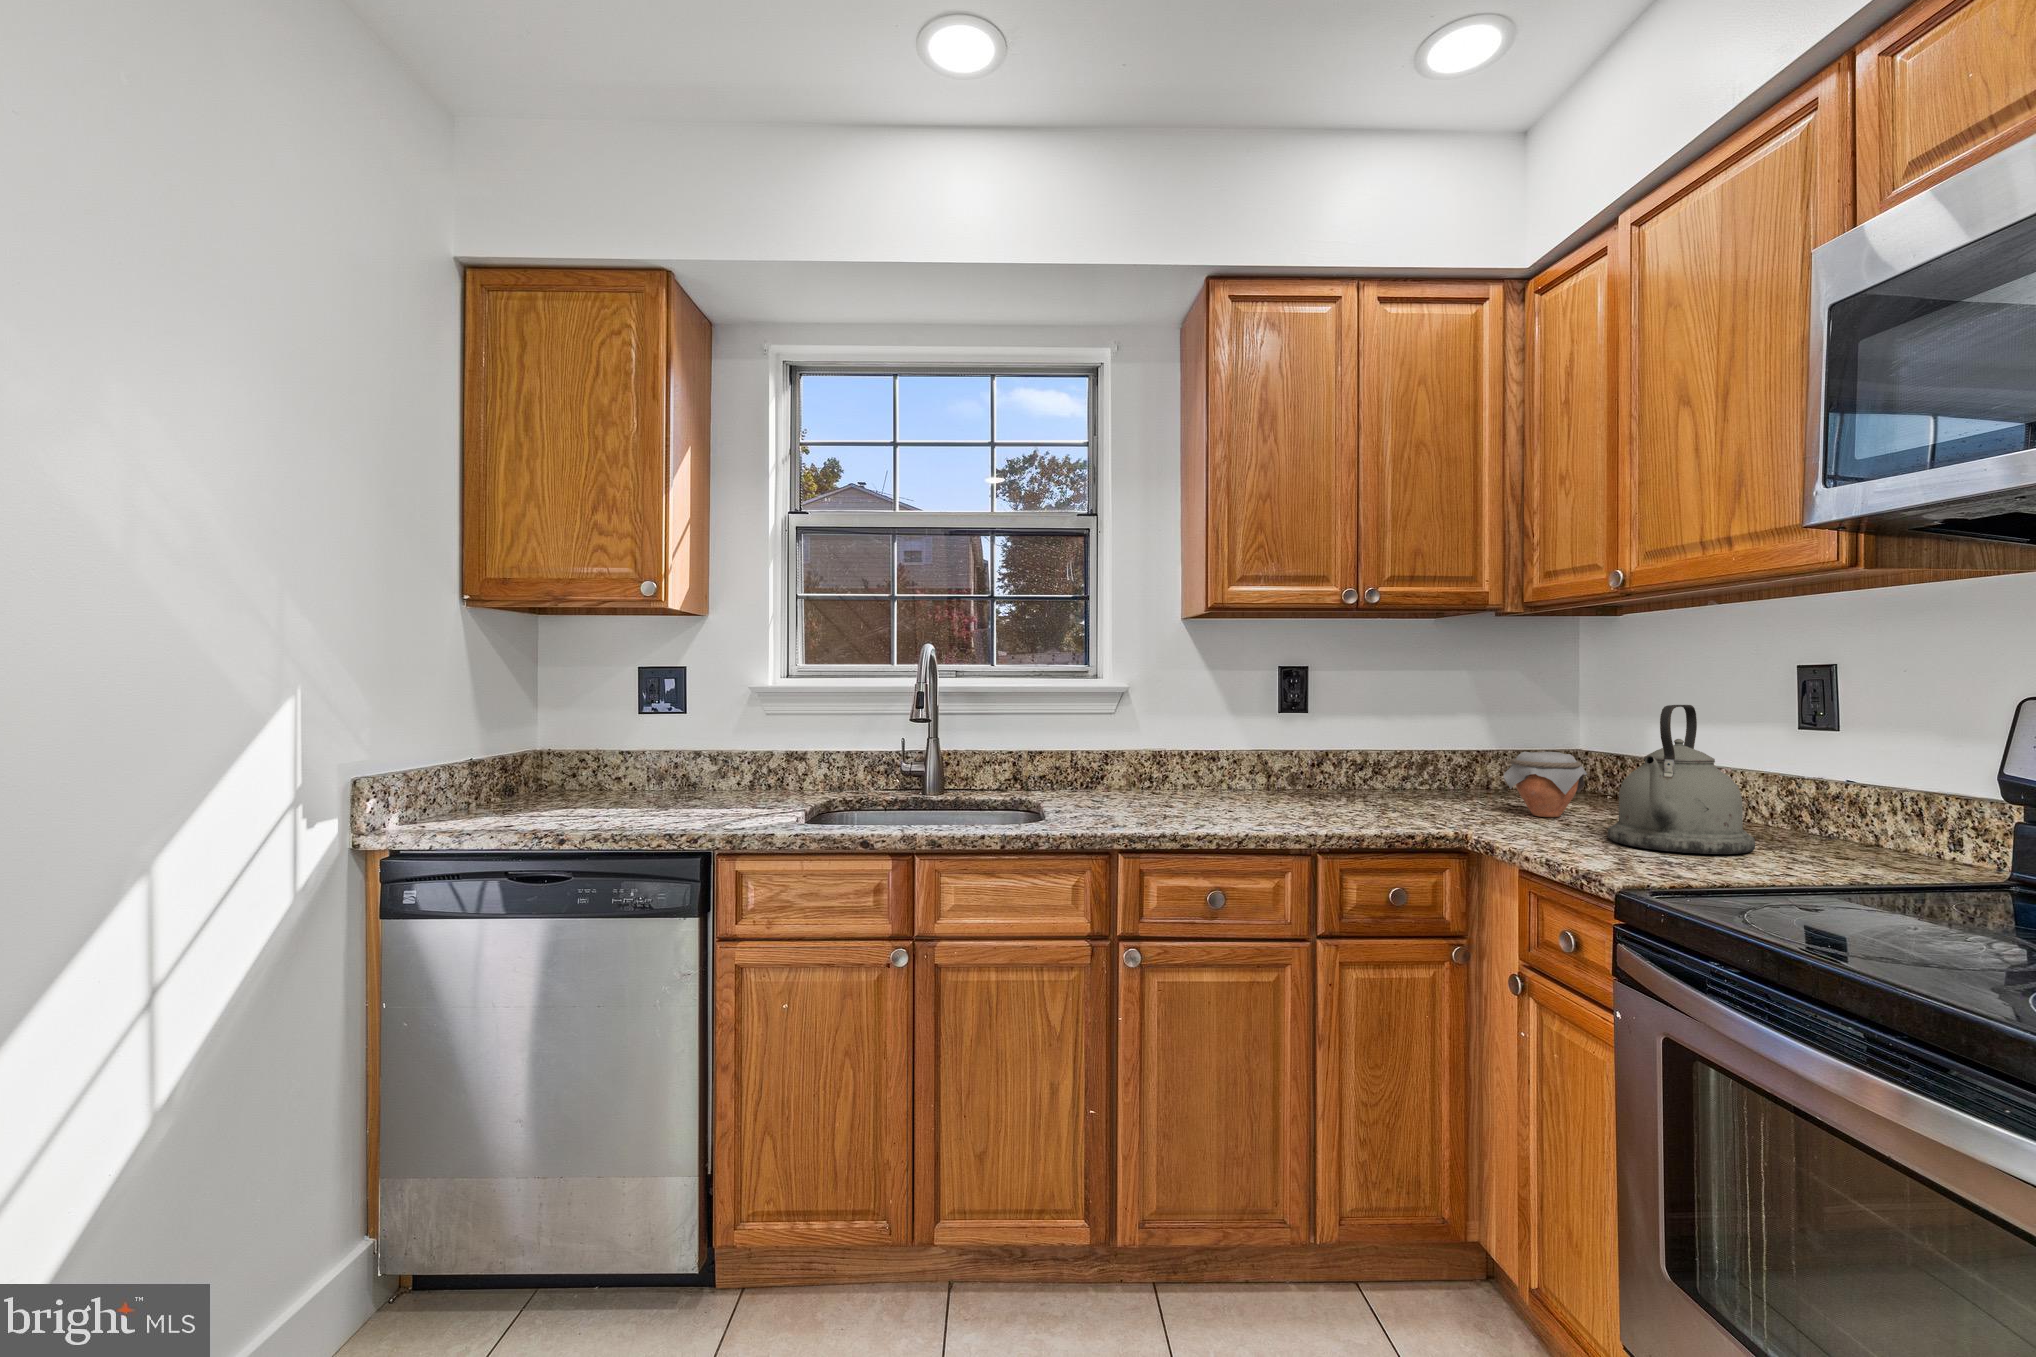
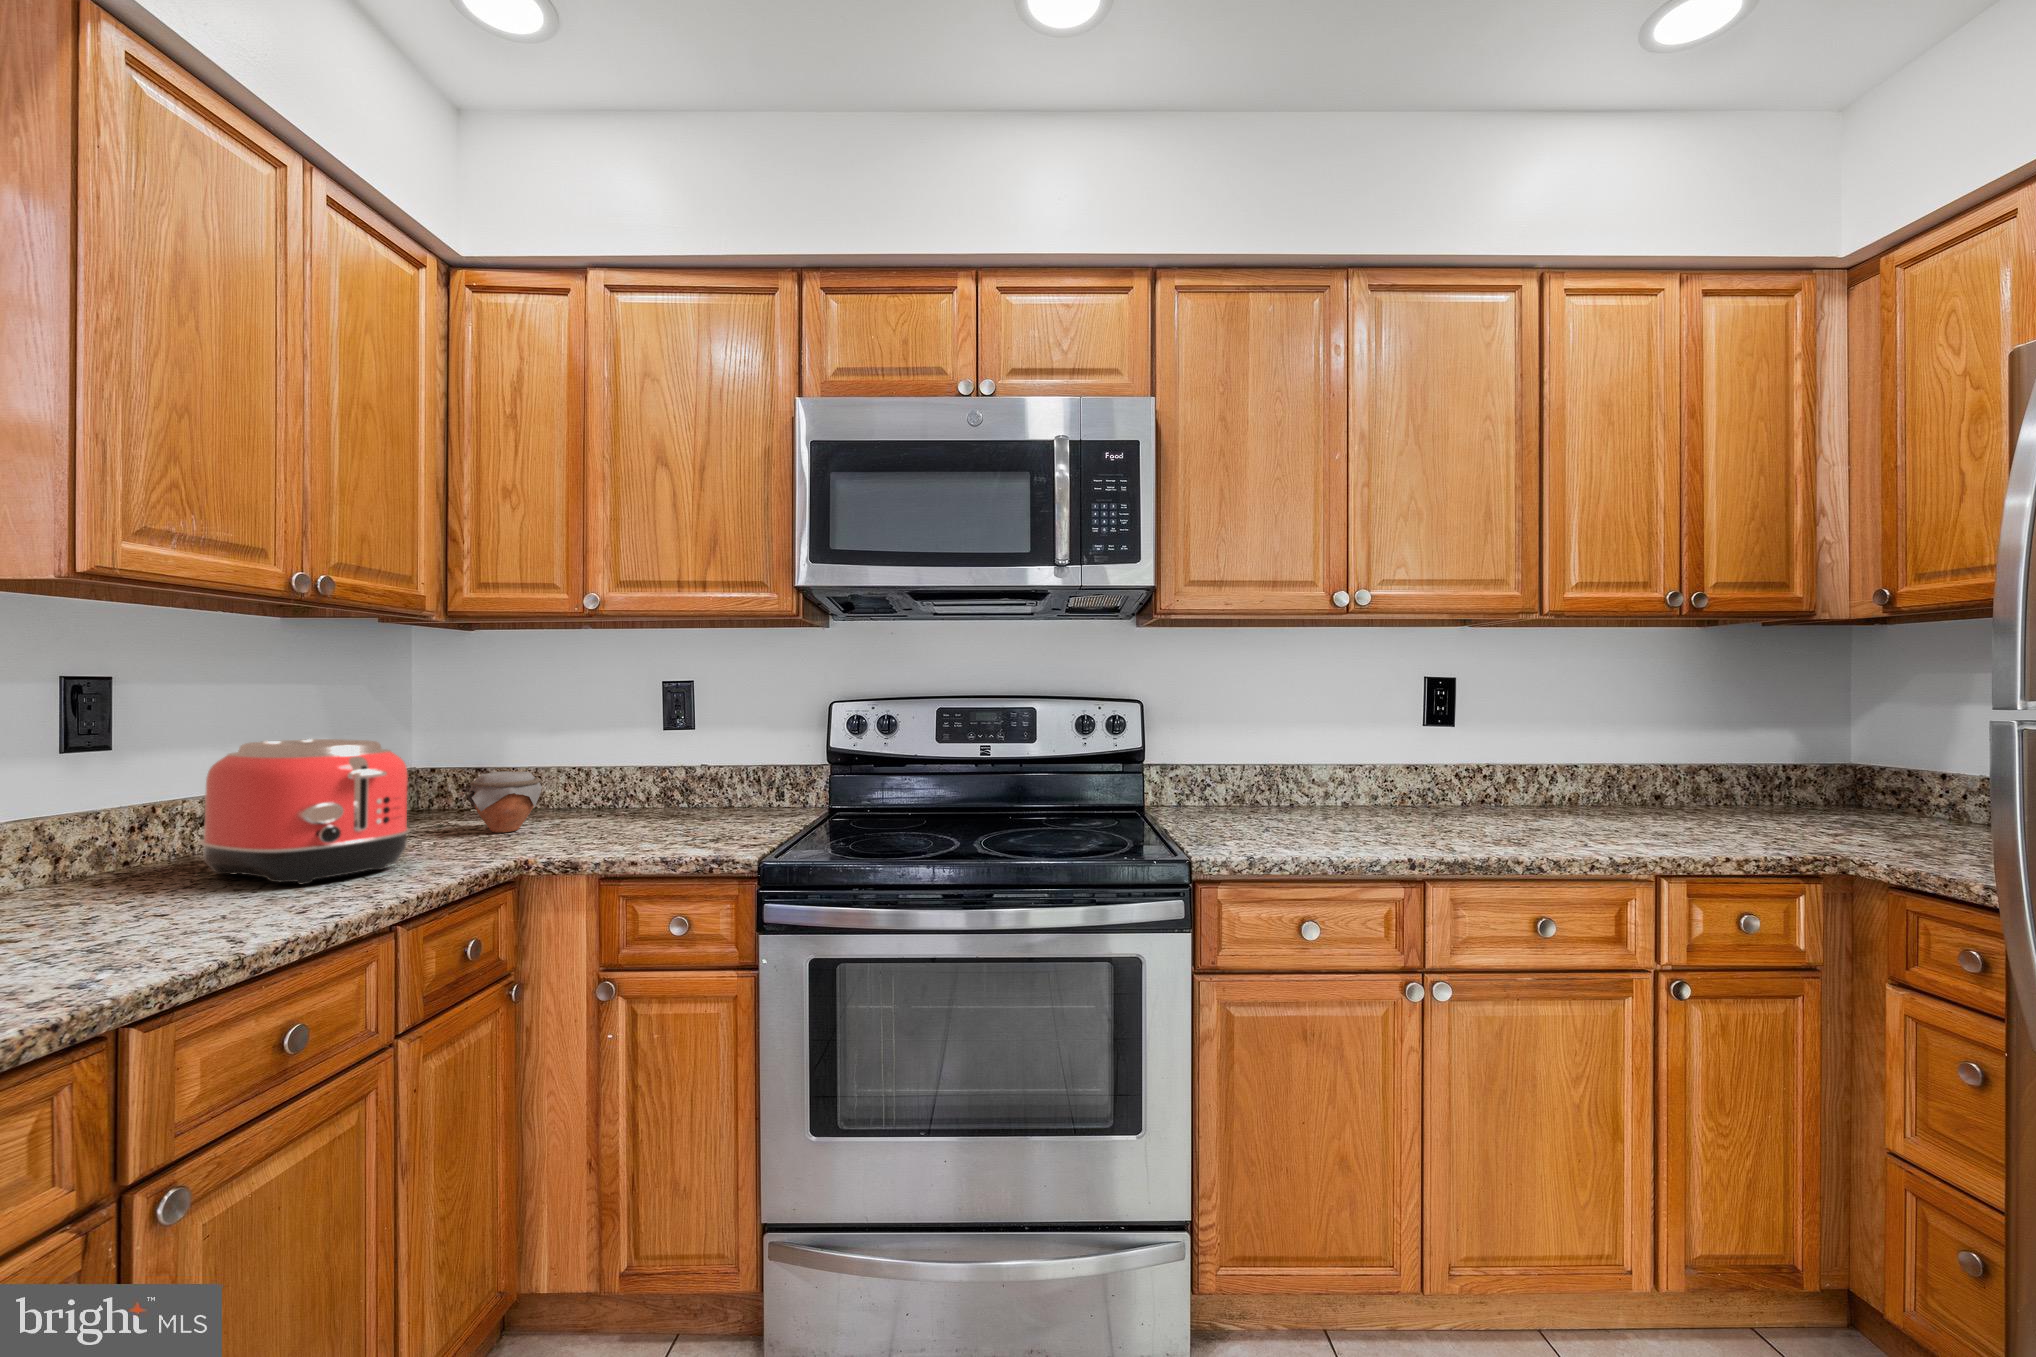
toaster: none [1292,705,1402,817] -> present [200,739,410,884]
kettle: present [1608,705,1755,854] -> none [610,724,711,836]

